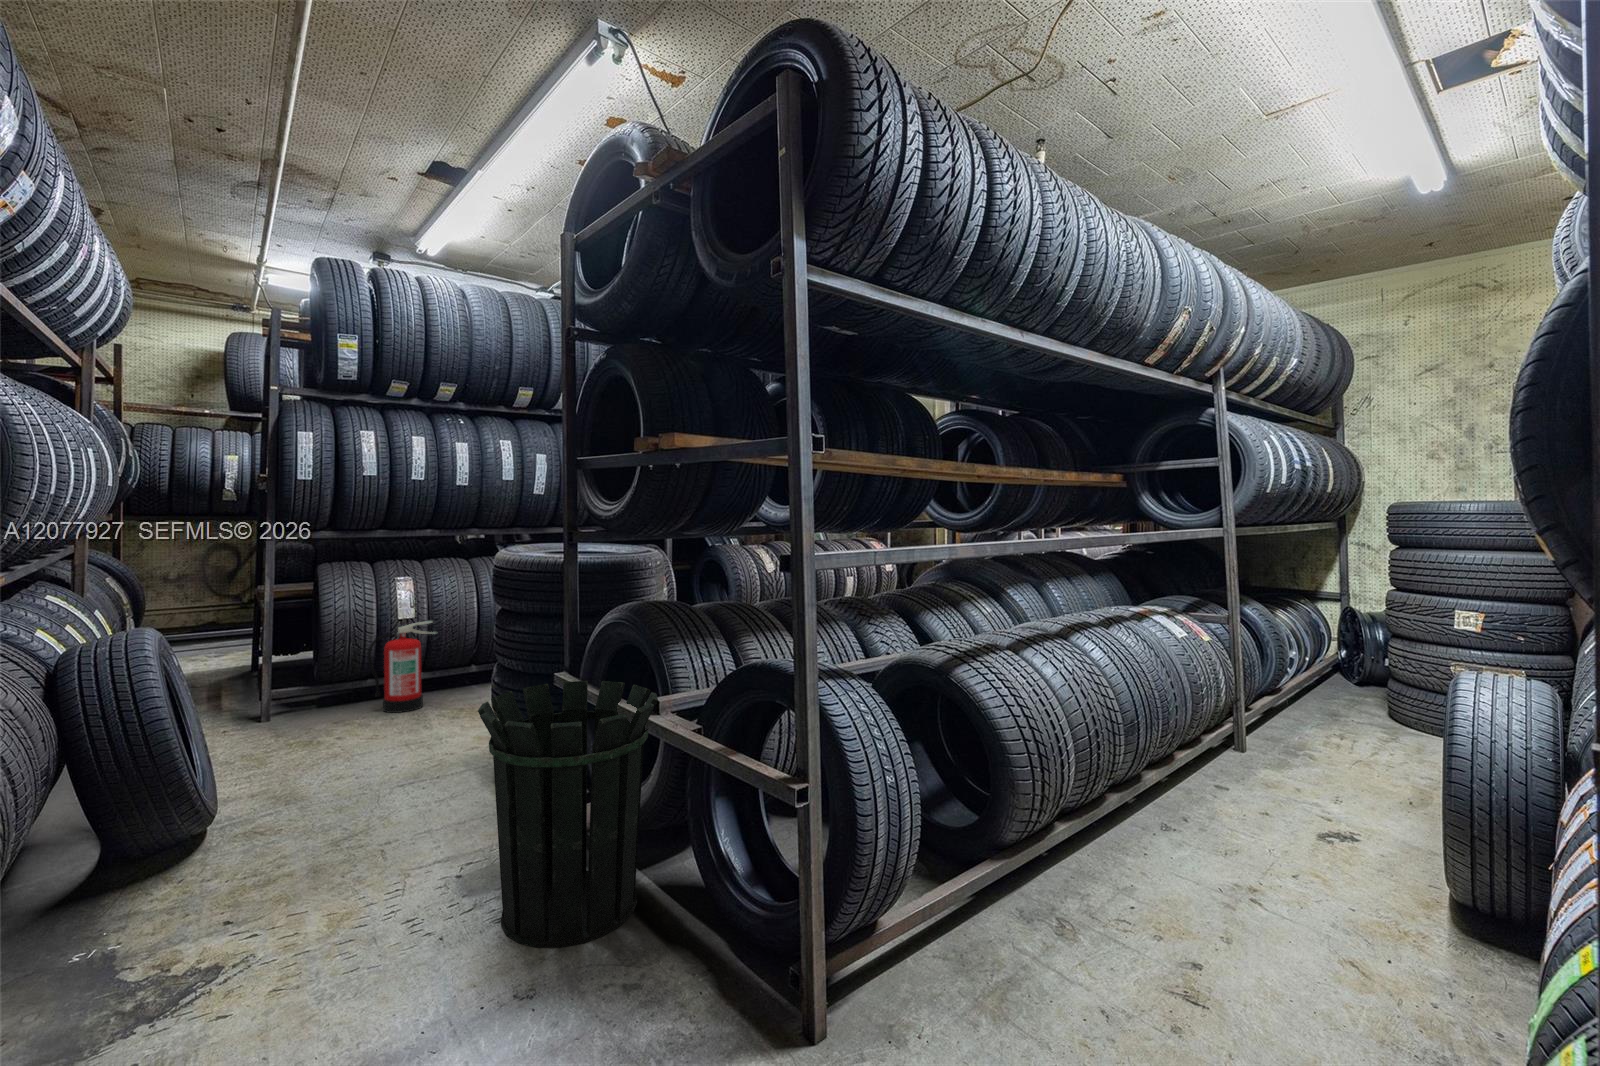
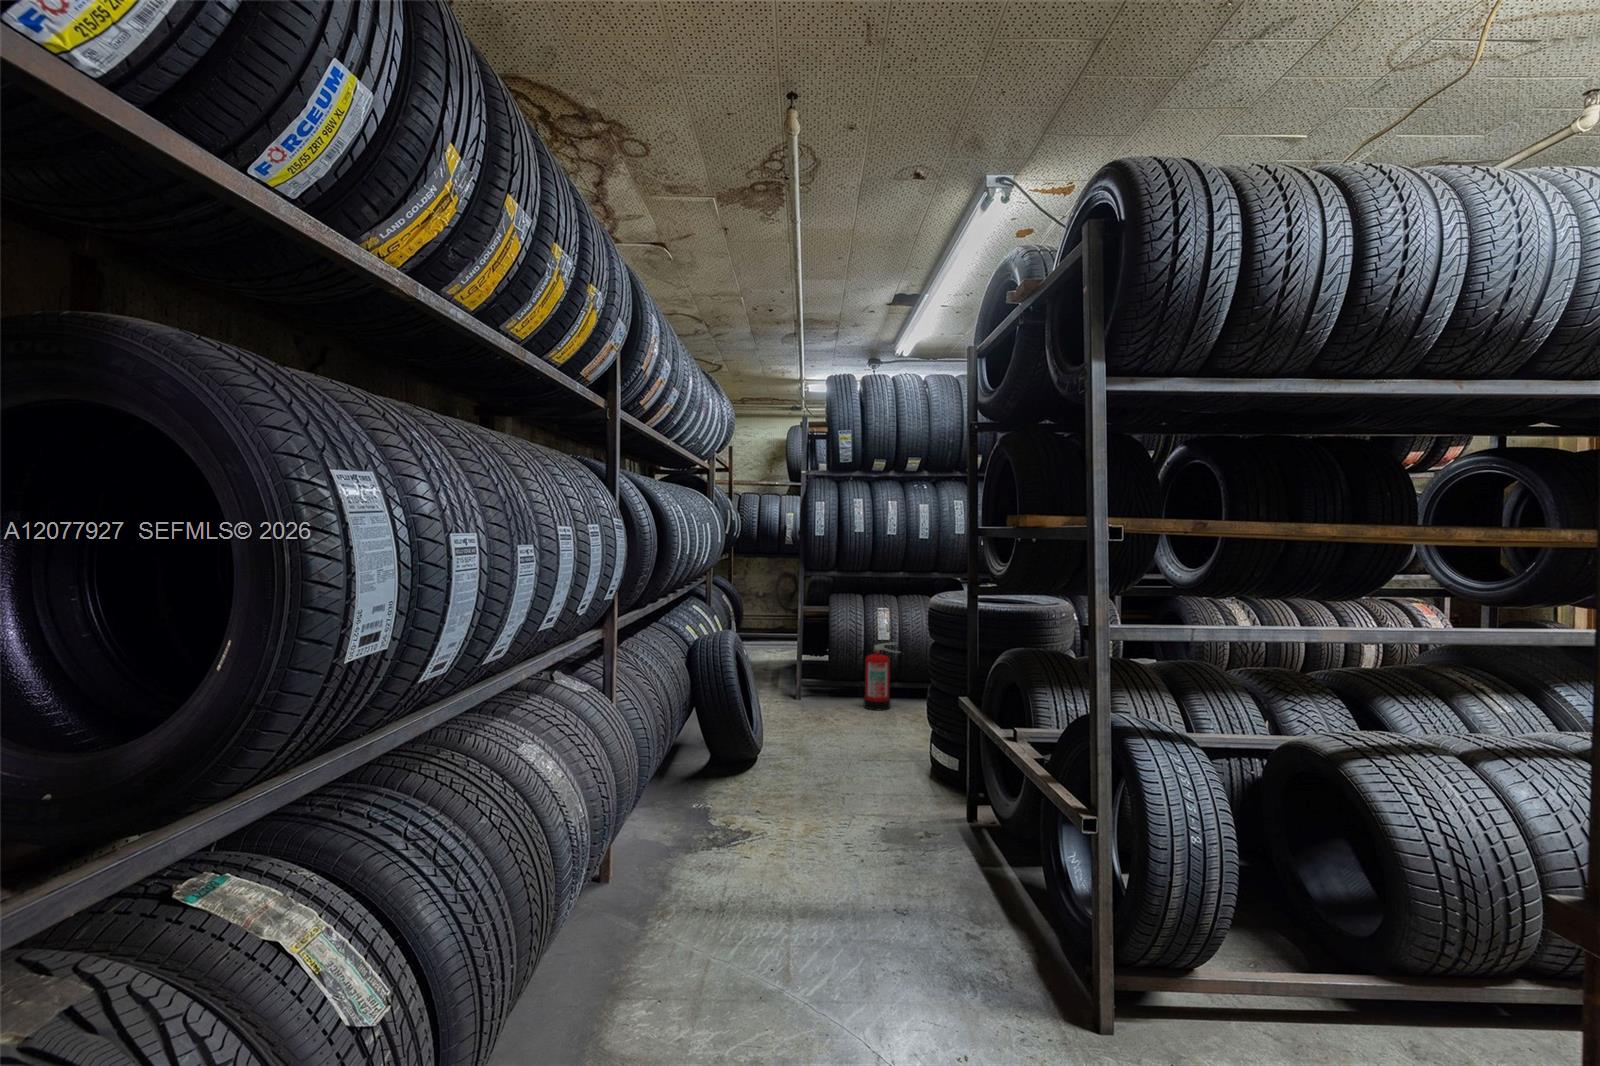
waste bin: present [478,681,658,948] -> none [886,700,1017,899]

